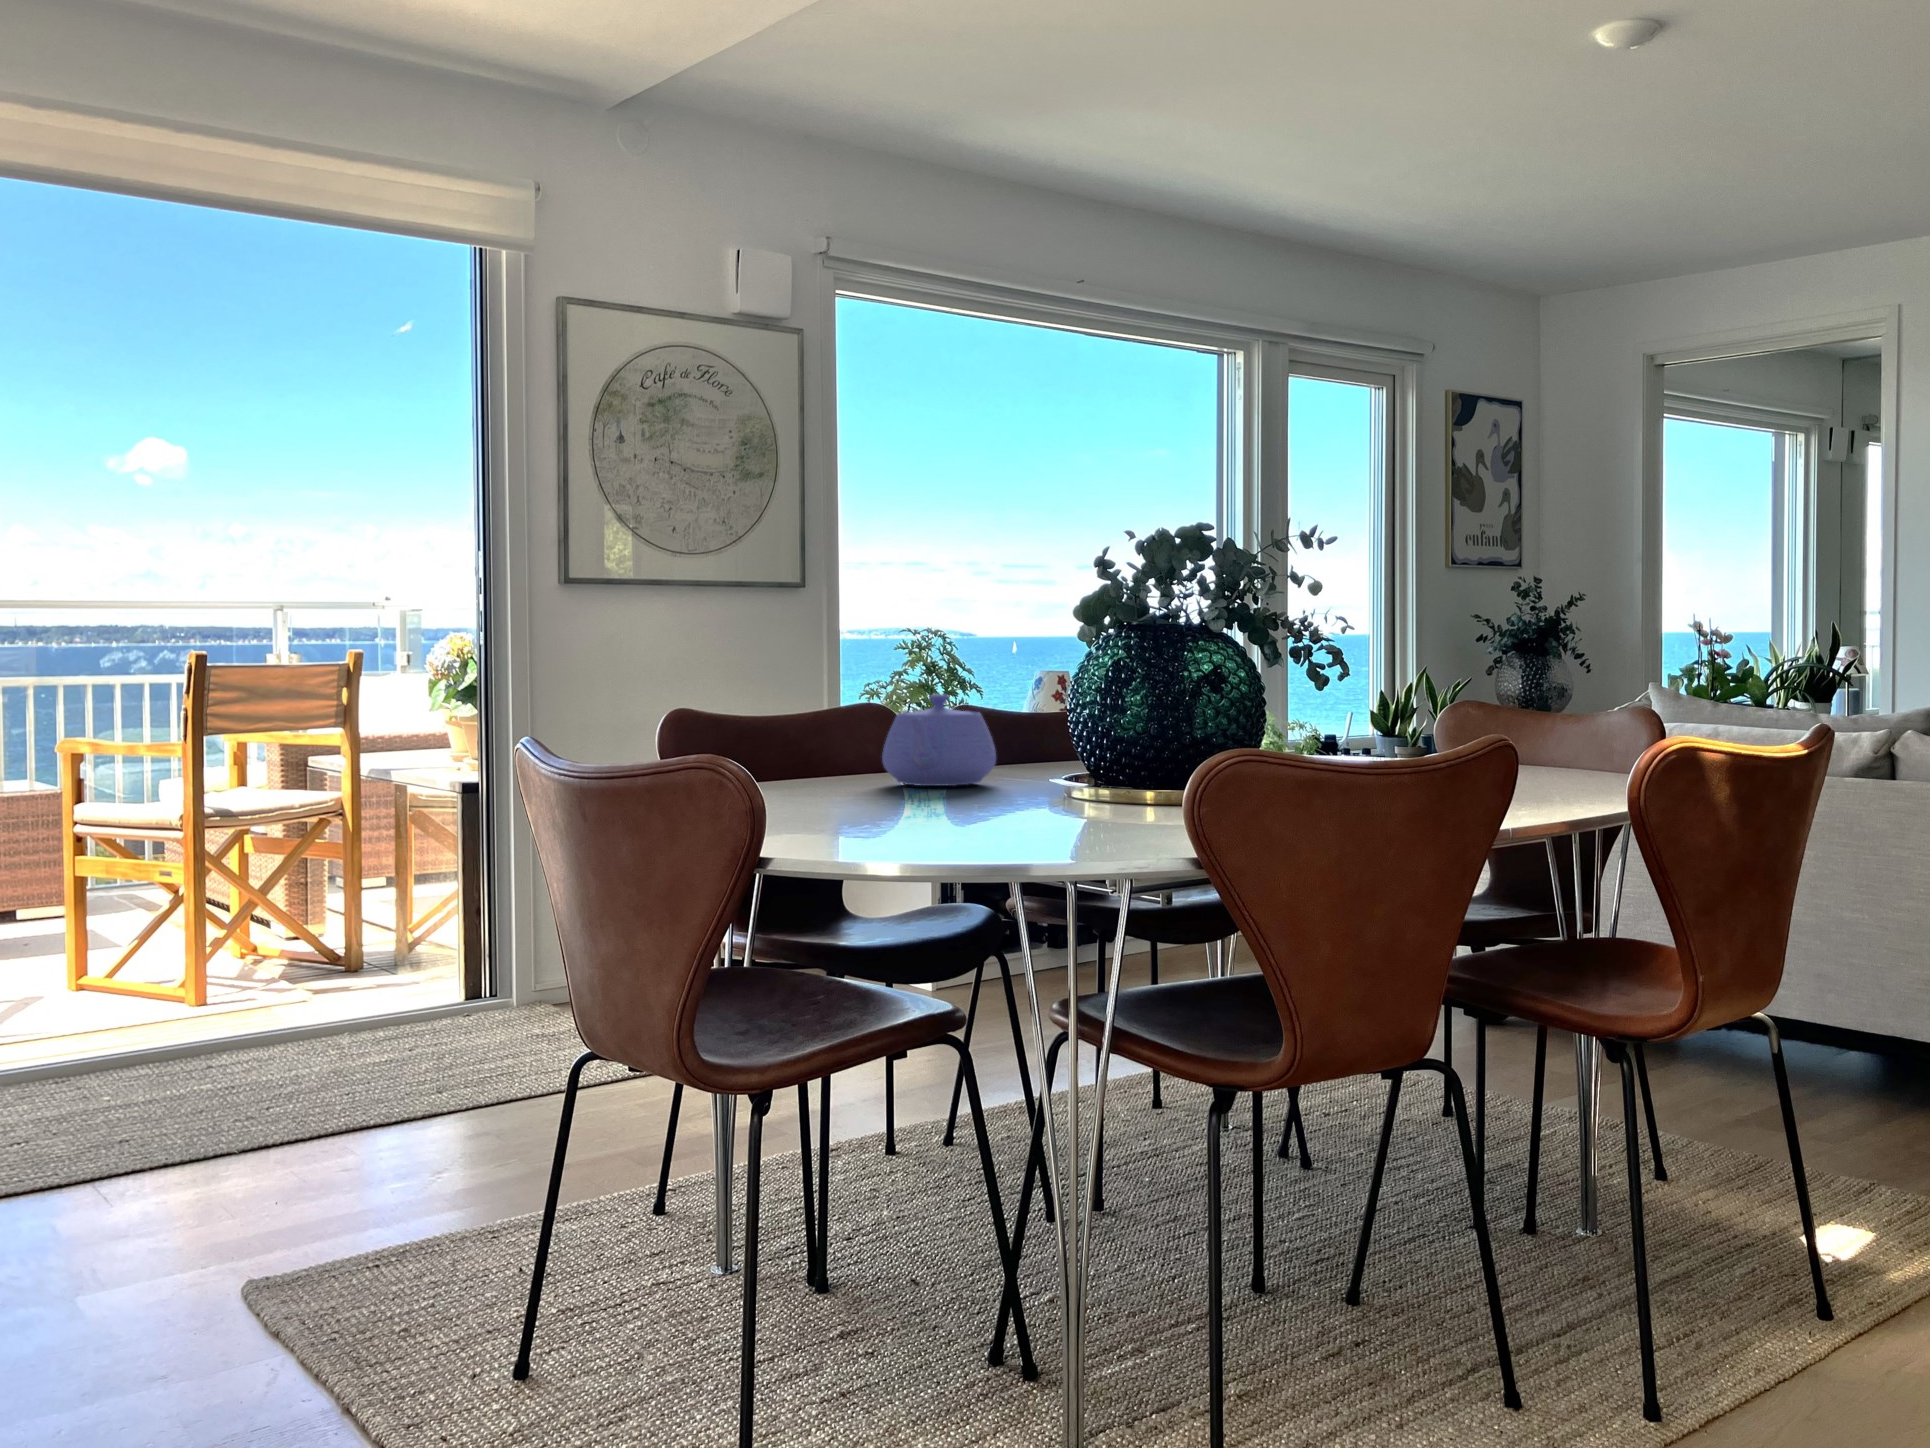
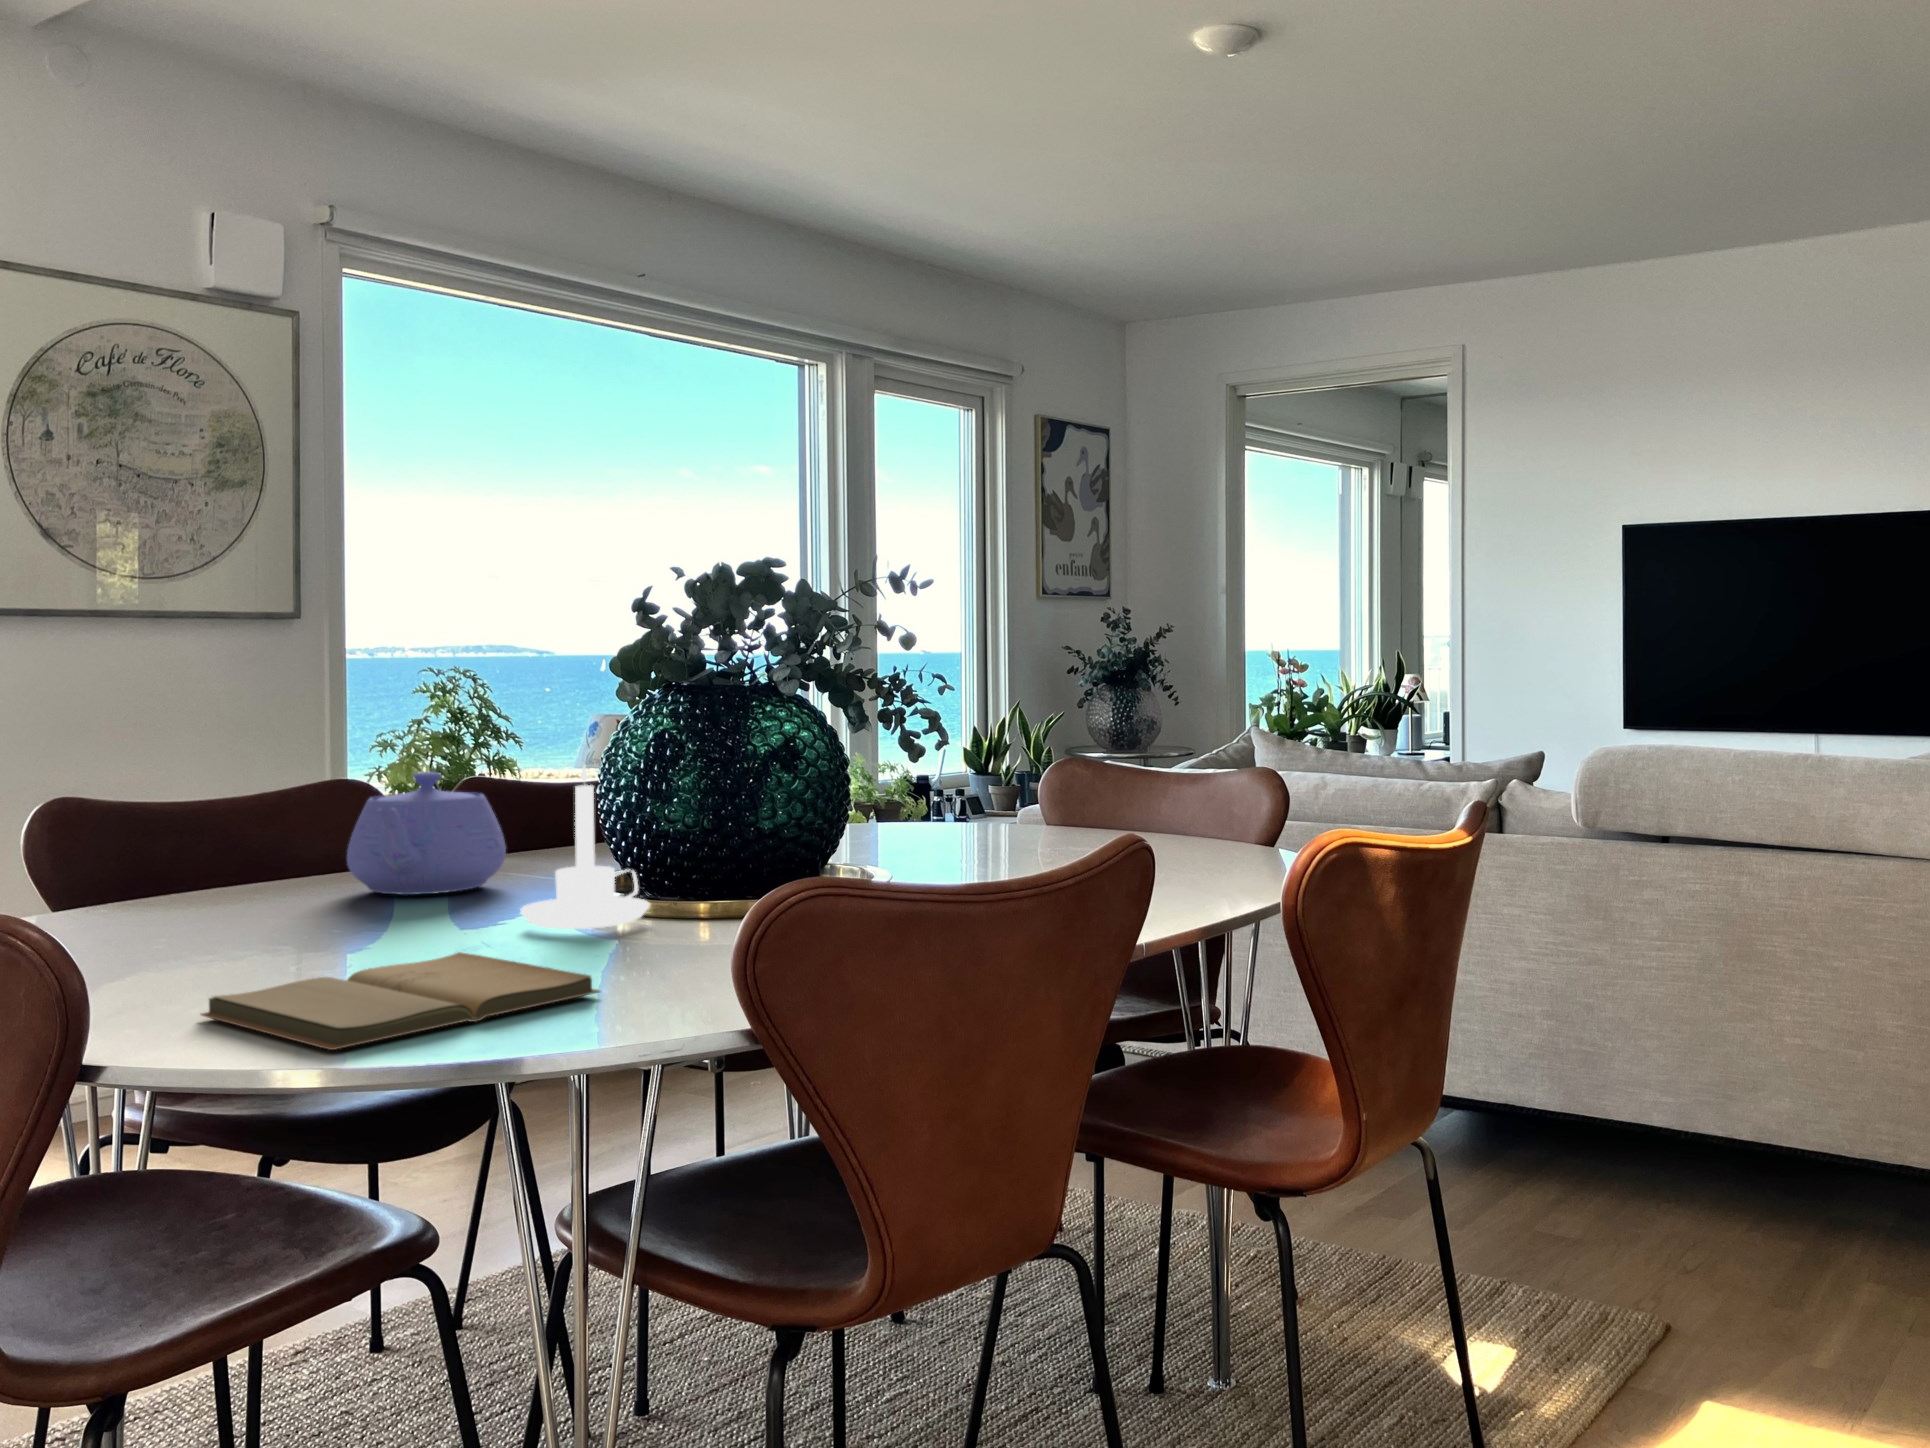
candle holder: none [1017,681,1111,805] -> present [520,764,649,929]
book: none [828,809,1088,851] -> present [201,952,600,1050]

